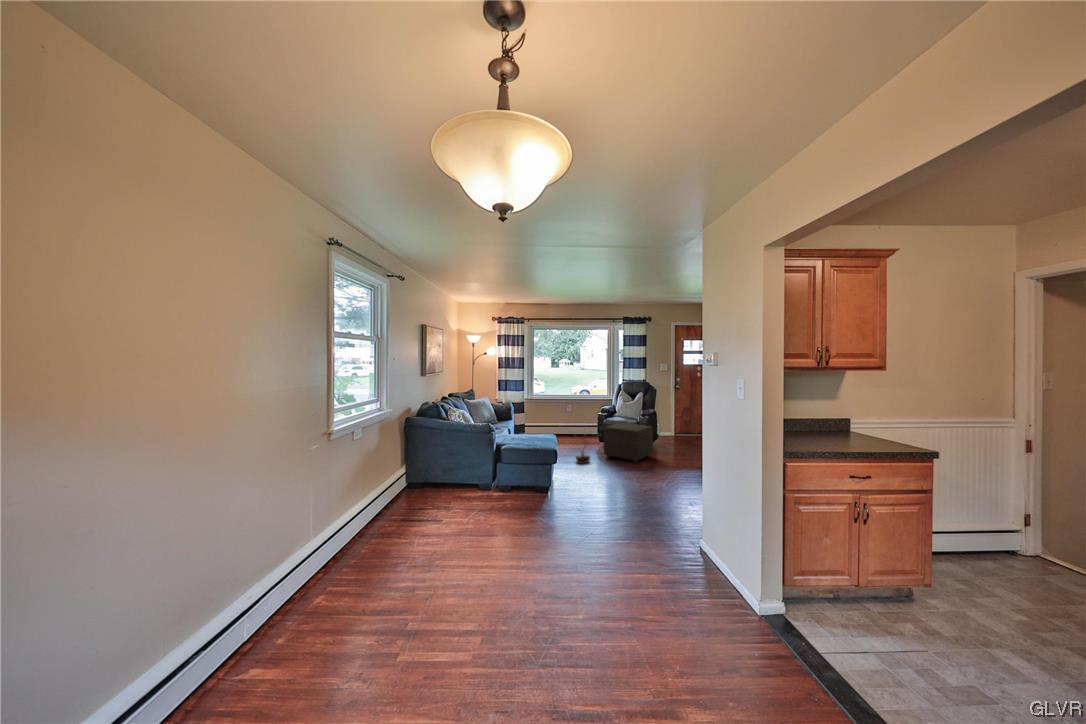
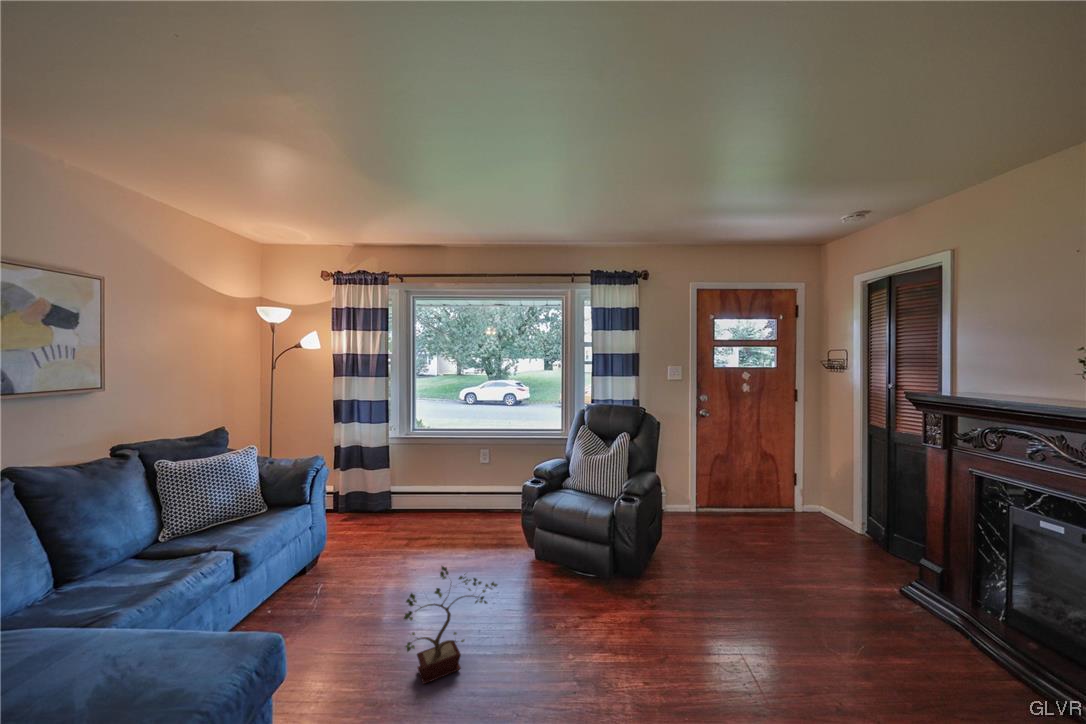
ottoman: present [604,423,653,463] -> none [513,520,648,677]

